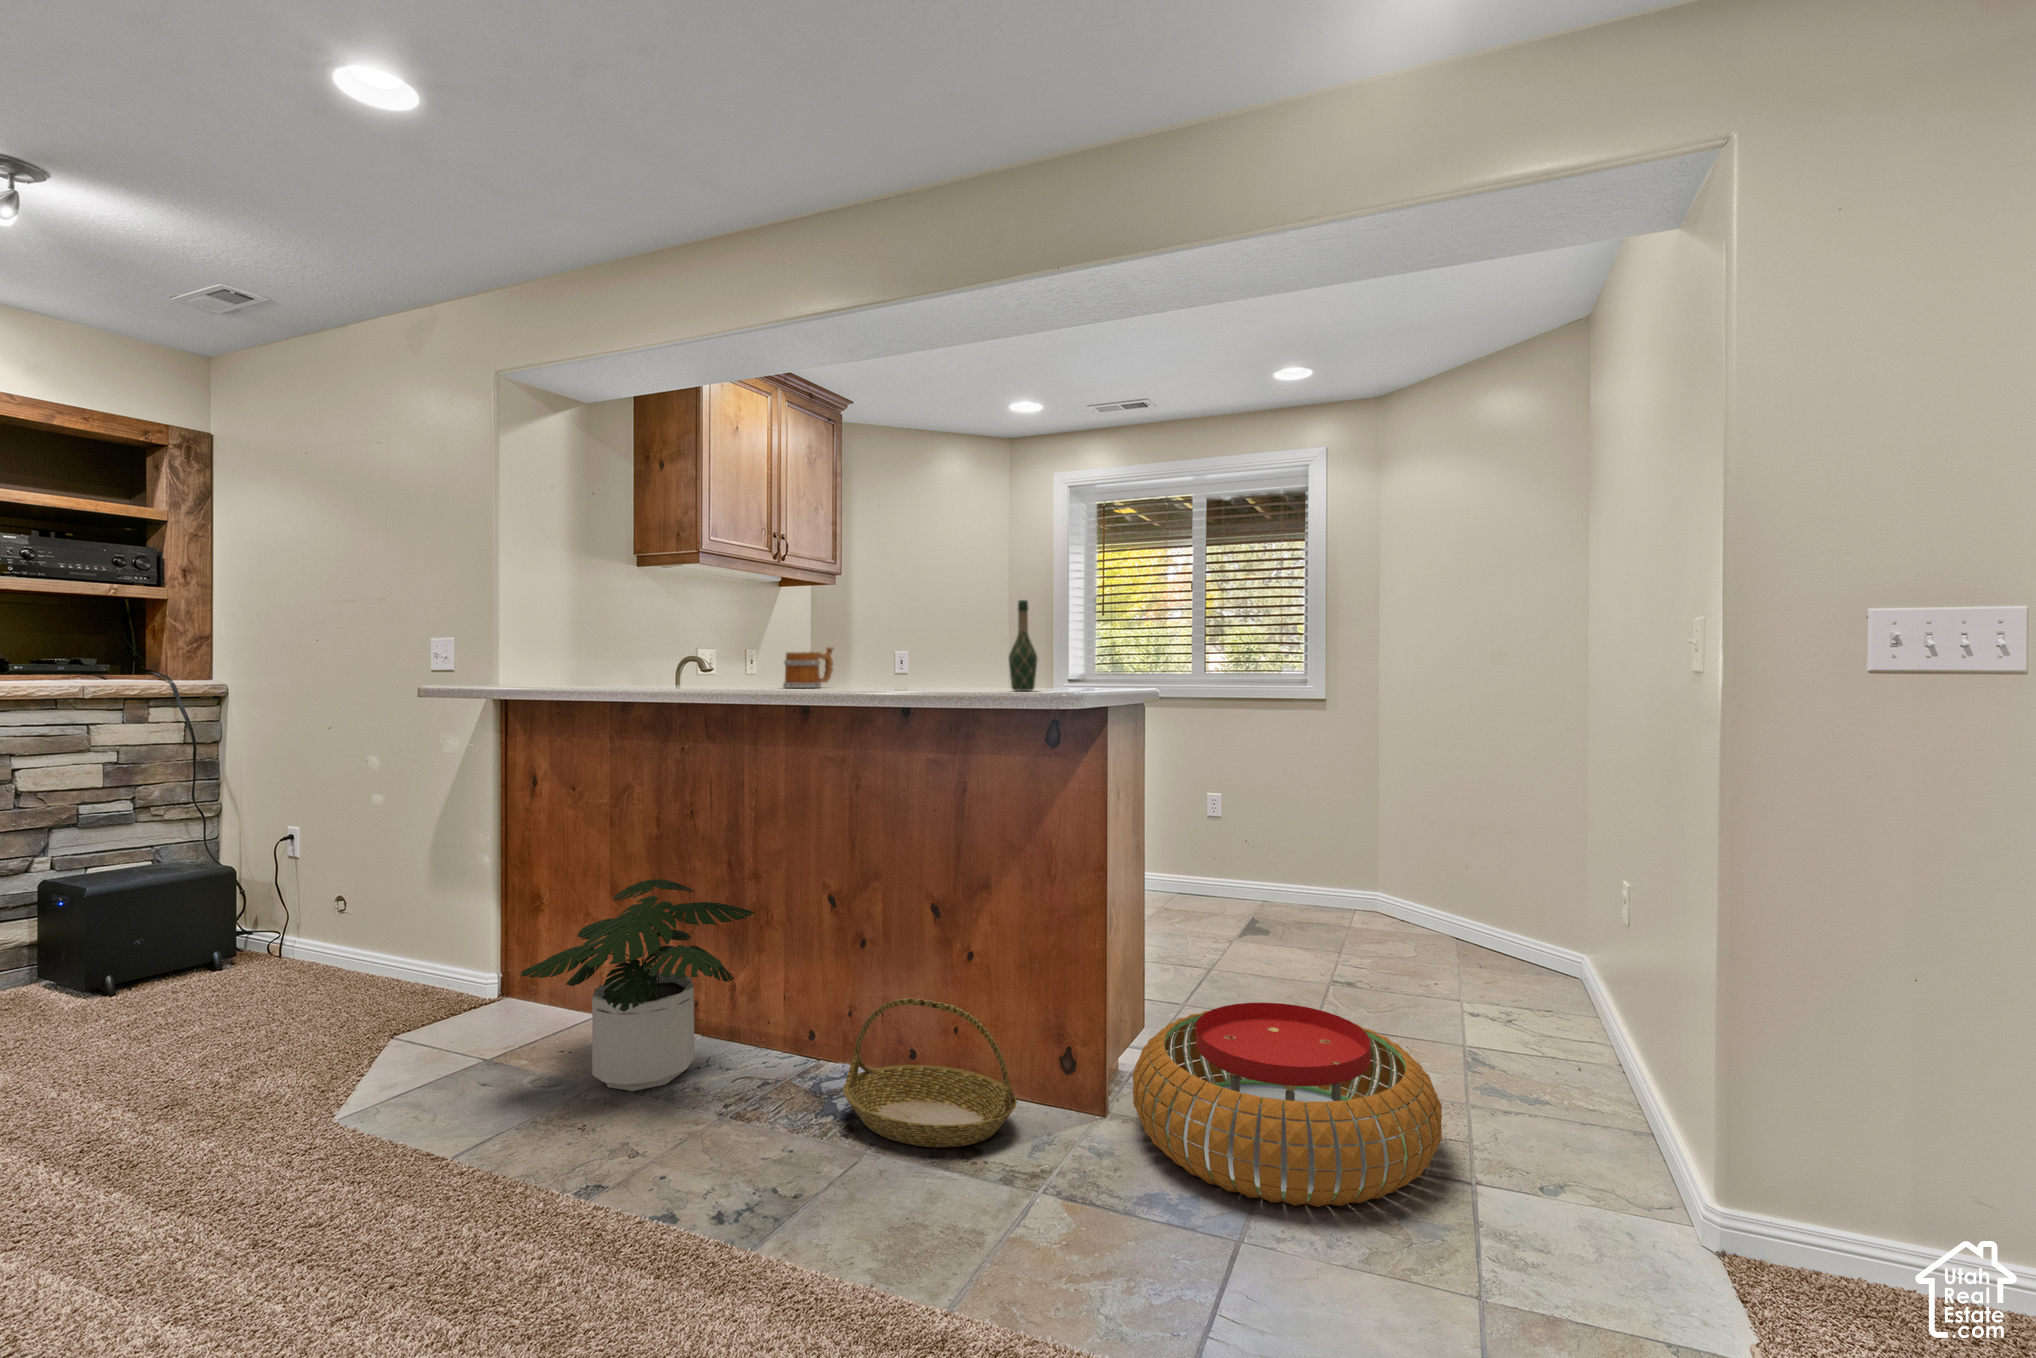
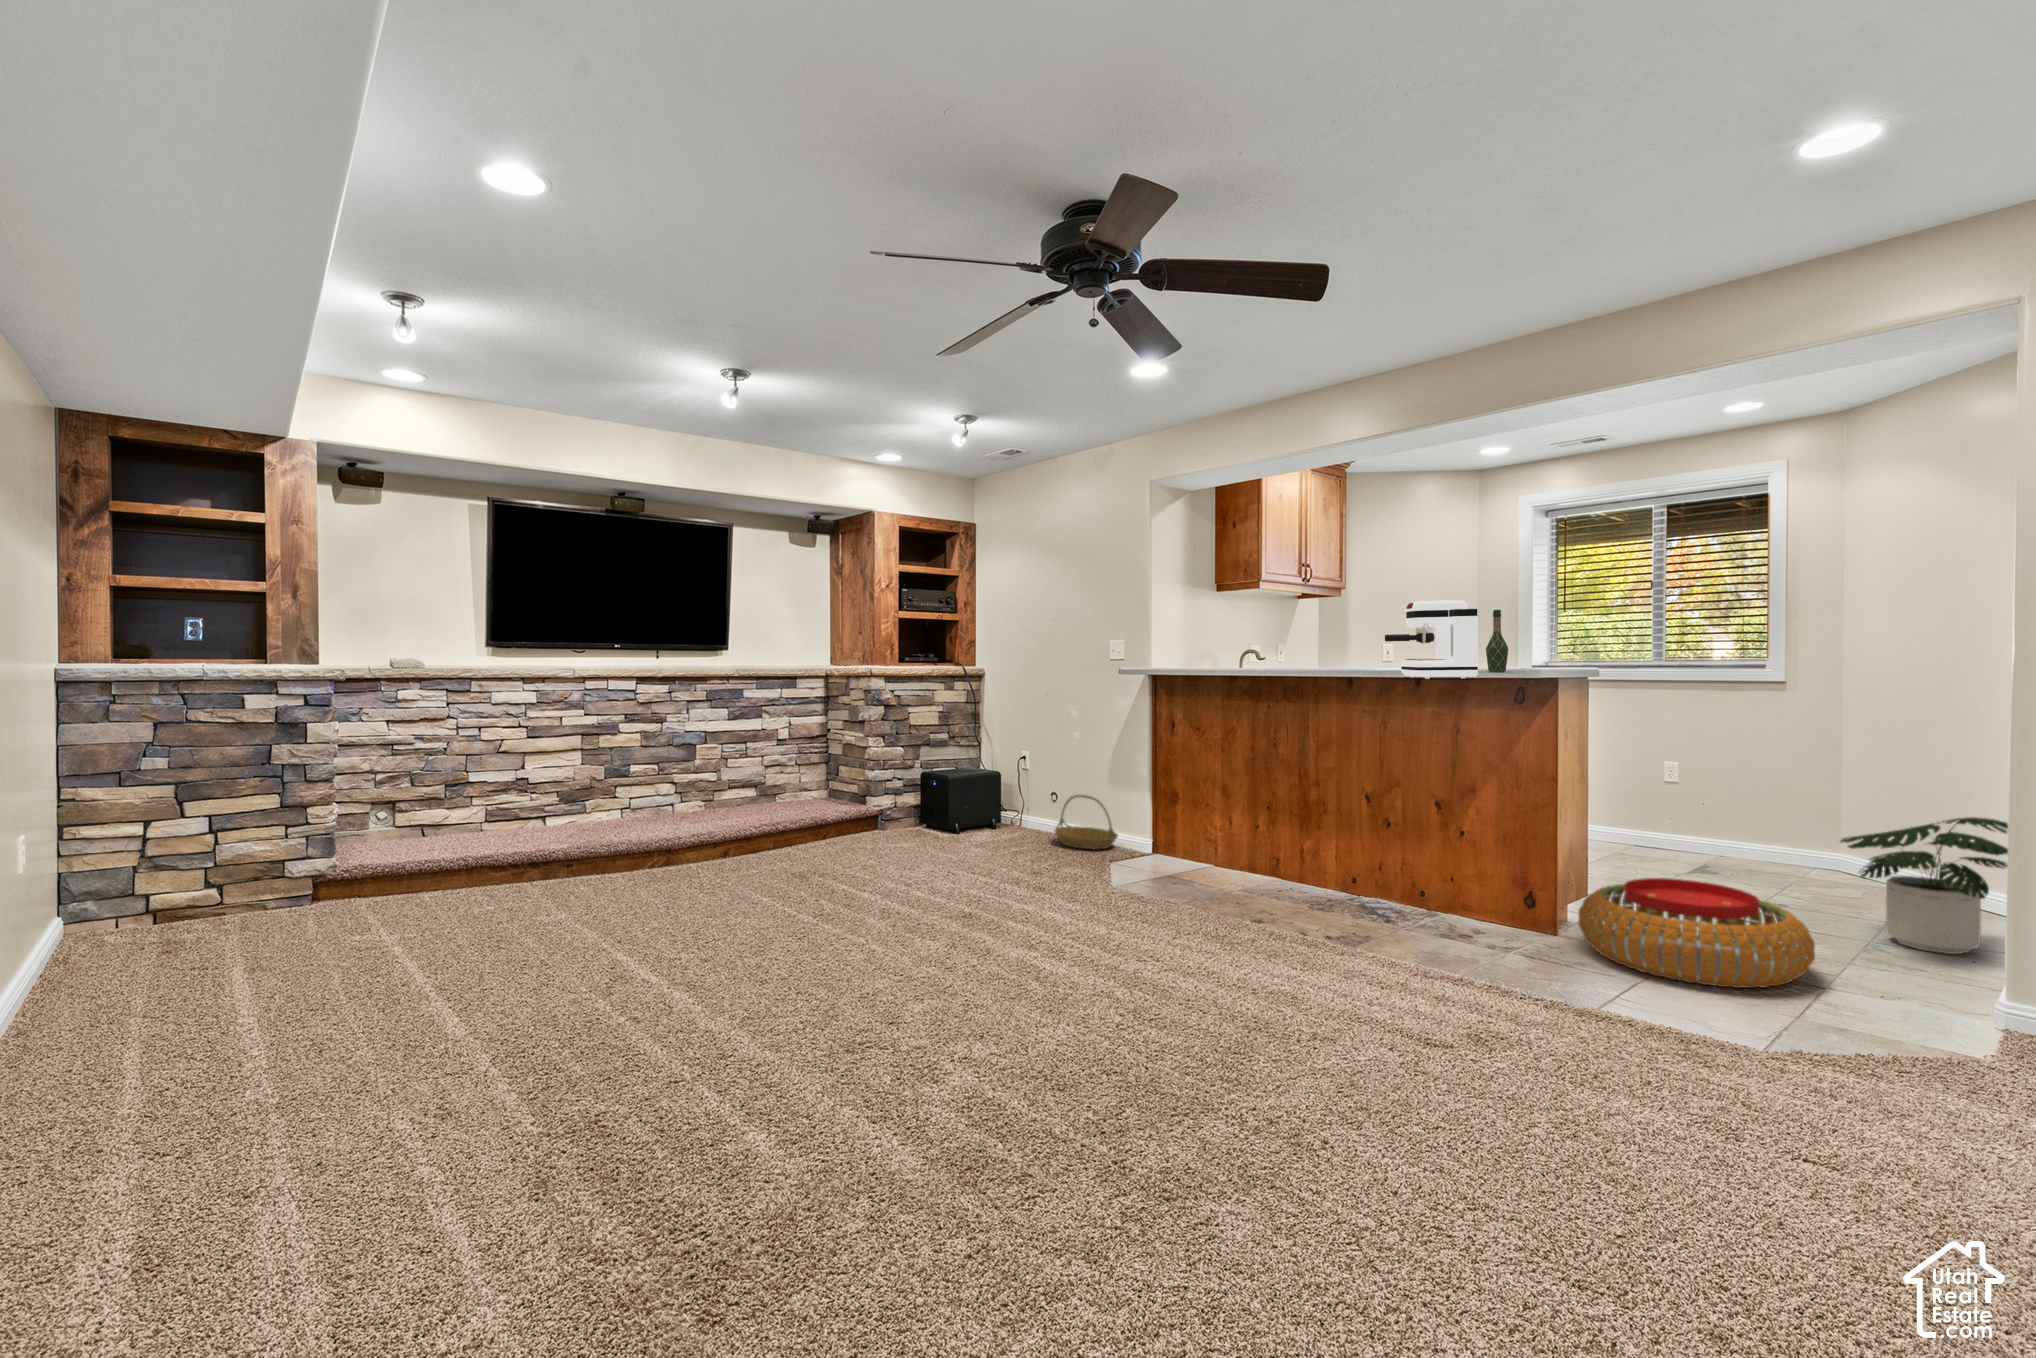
coffee maker: none [848,568,989,700] -> present [1385,600,1478,679]
mug: present [783,647,833,688] -> none [1319,642,1353,670]
potted plant: present [521,879,755,1091] -> present [1841,817,2008,954]
basket: present [843,998,1017,1147] -> present [1055,795,1118,849]

